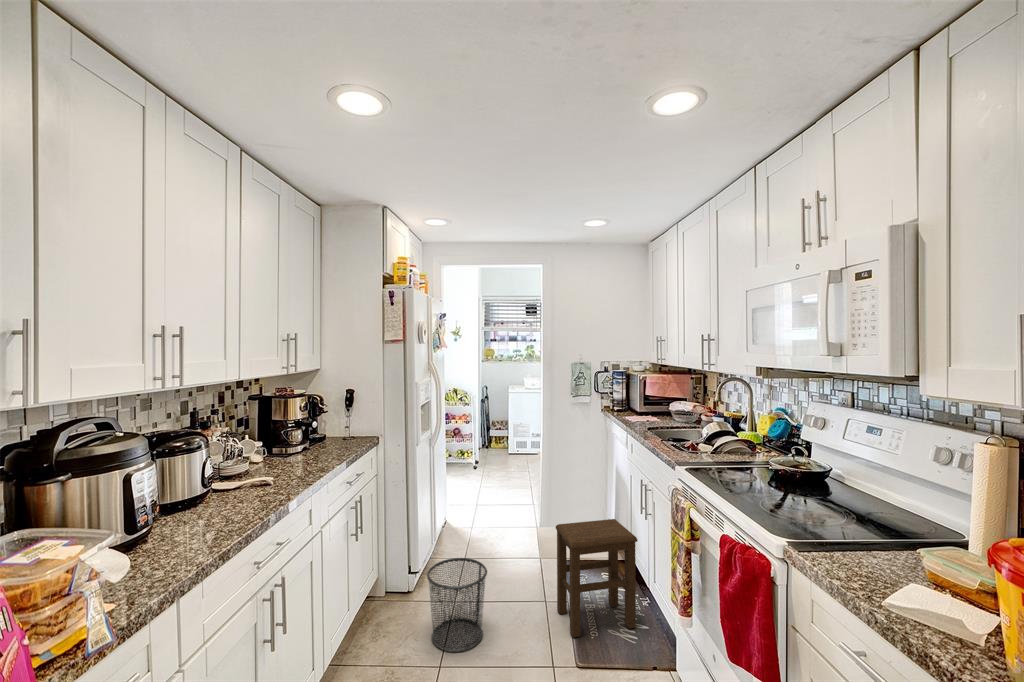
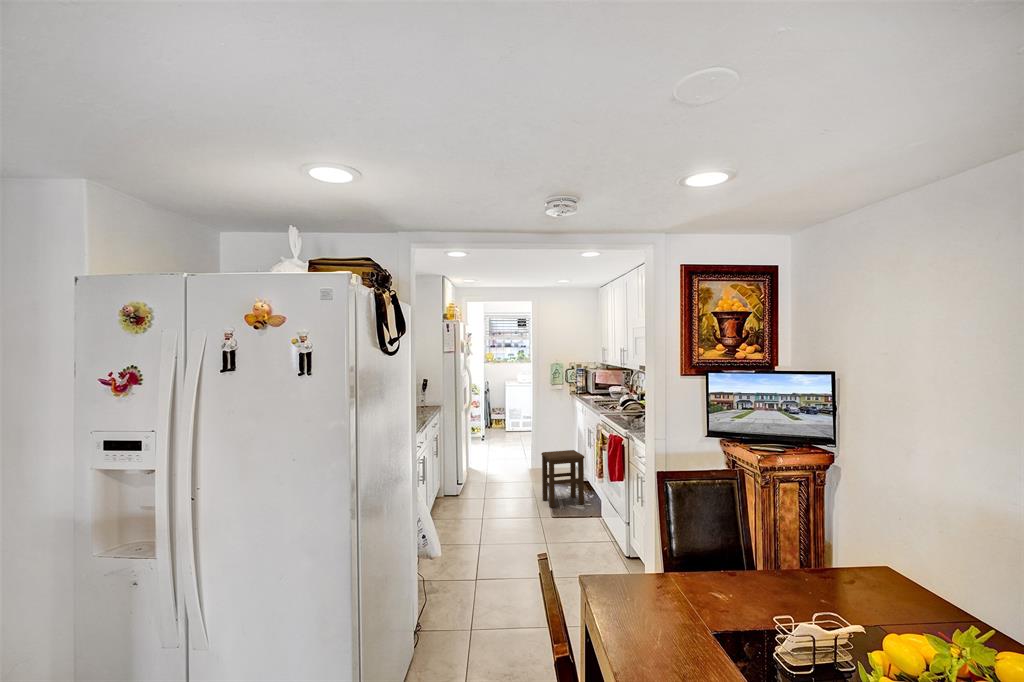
waste bin: present [427,558,487,652] -> none [474,470,506,513]

